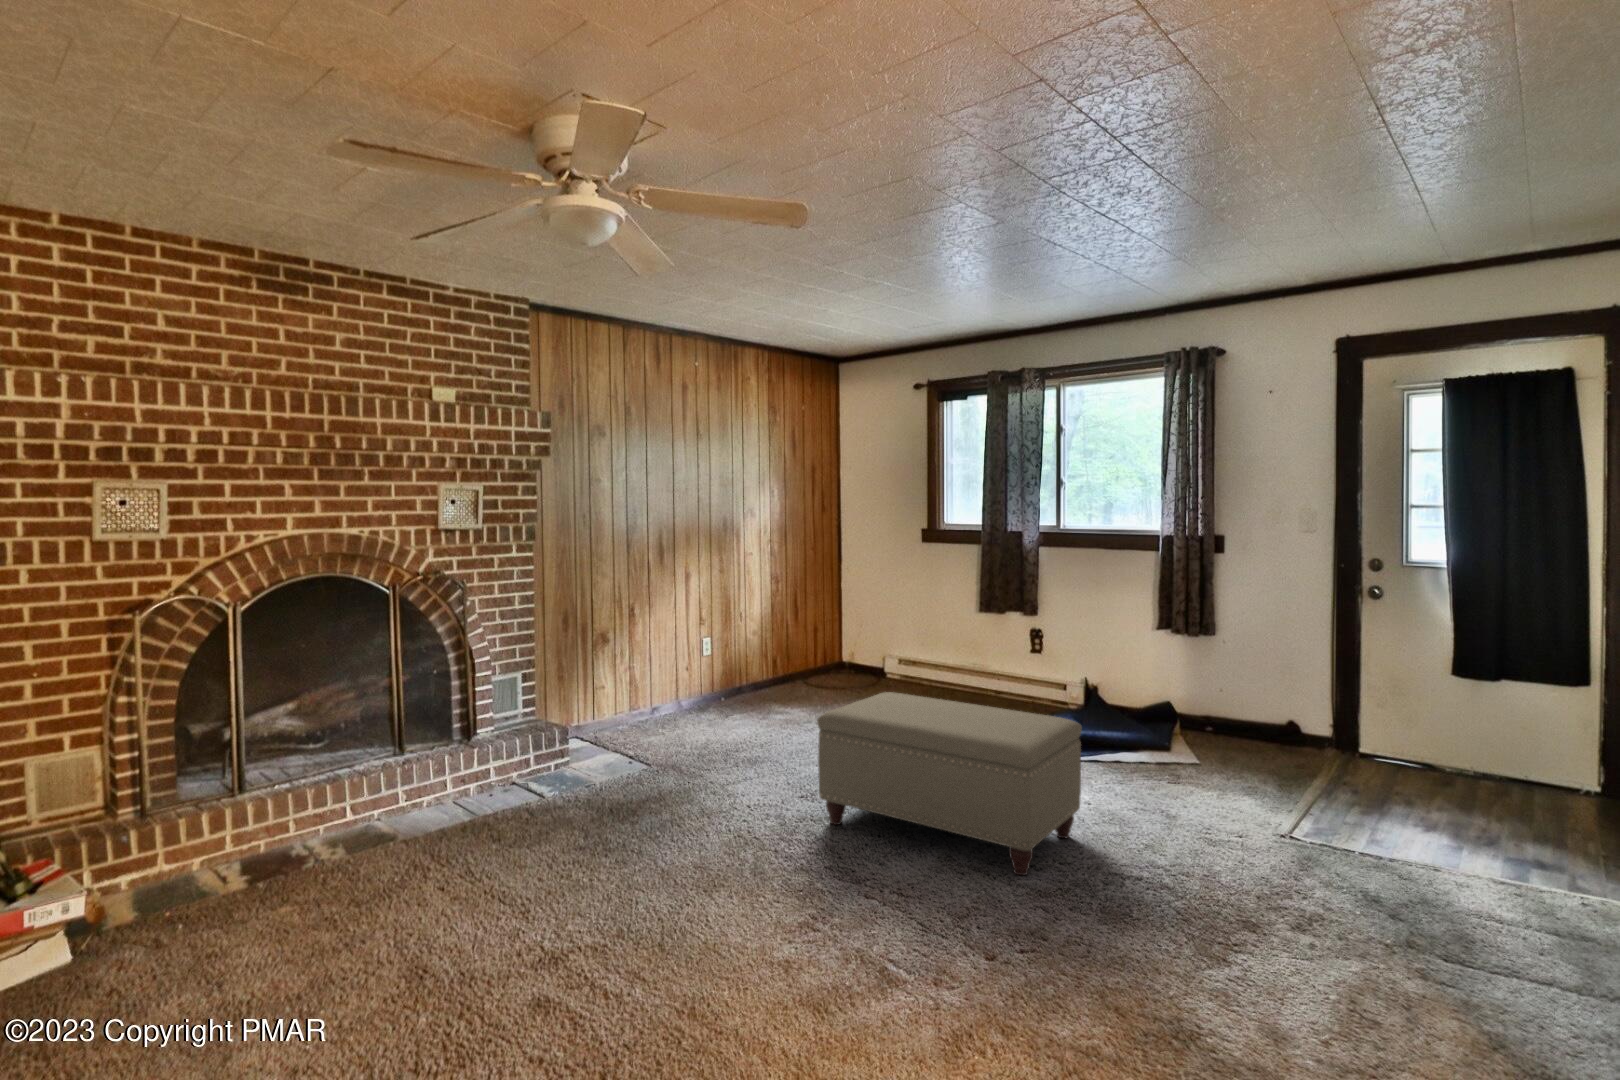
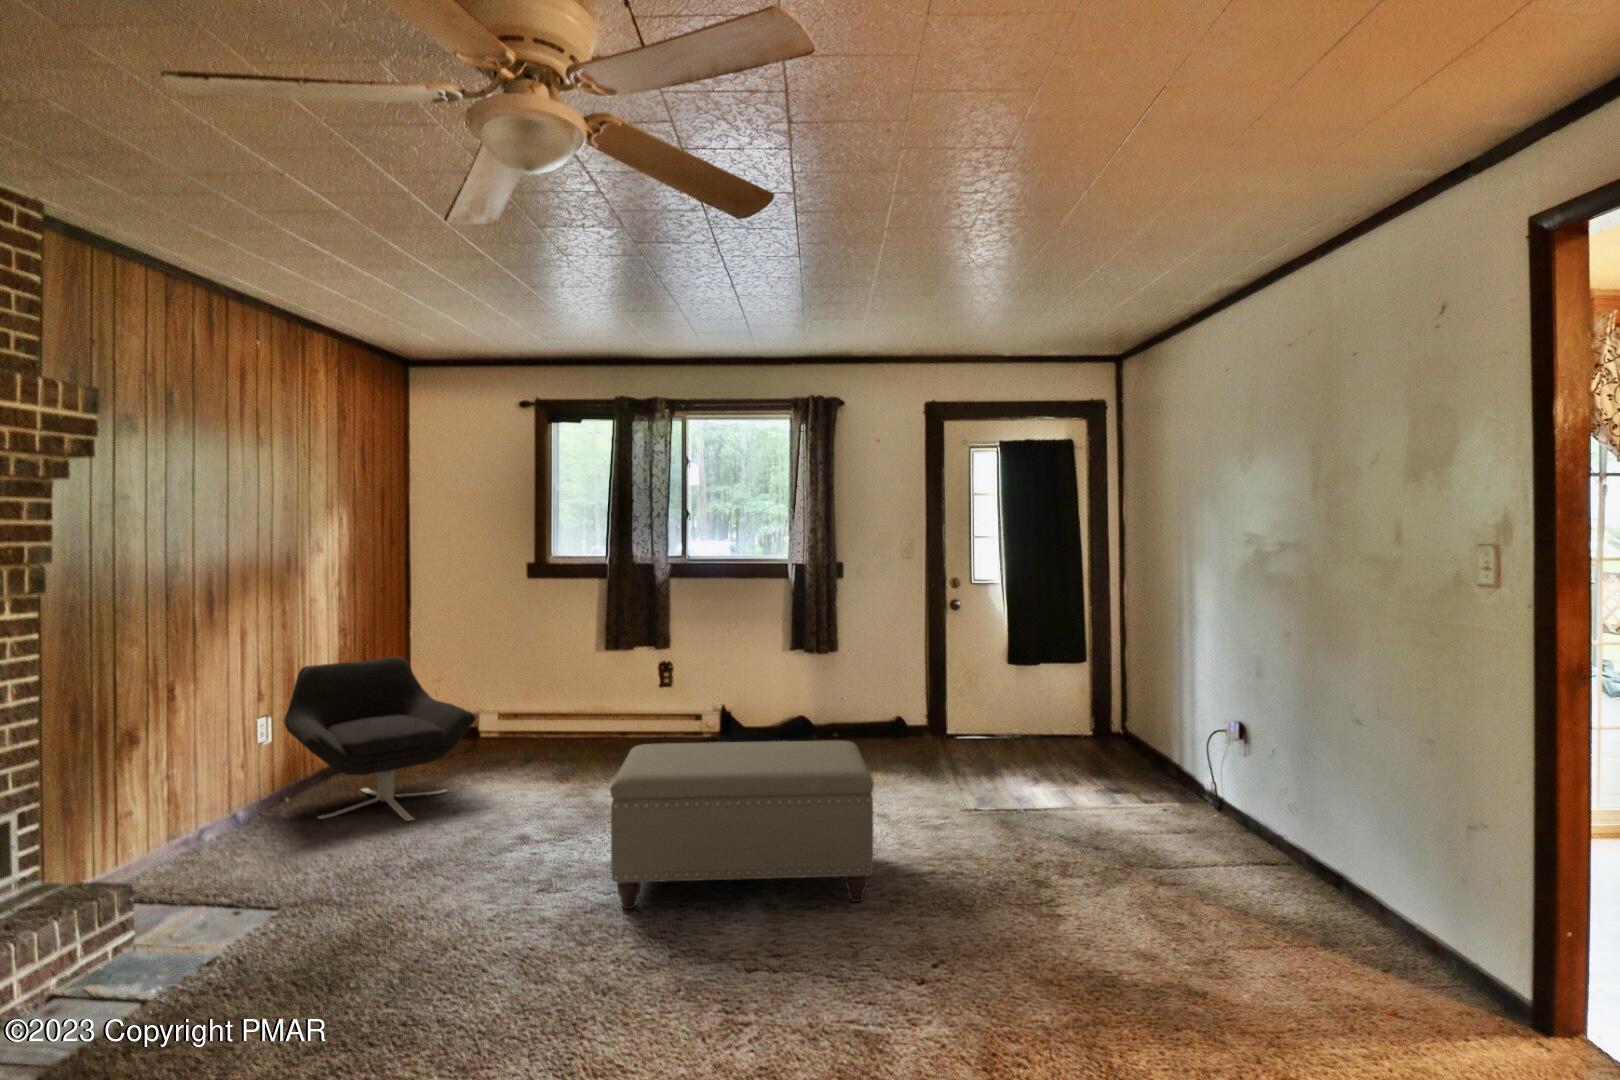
lounge chair: none [705,602,832,729] -> present [284,657,476,821]

